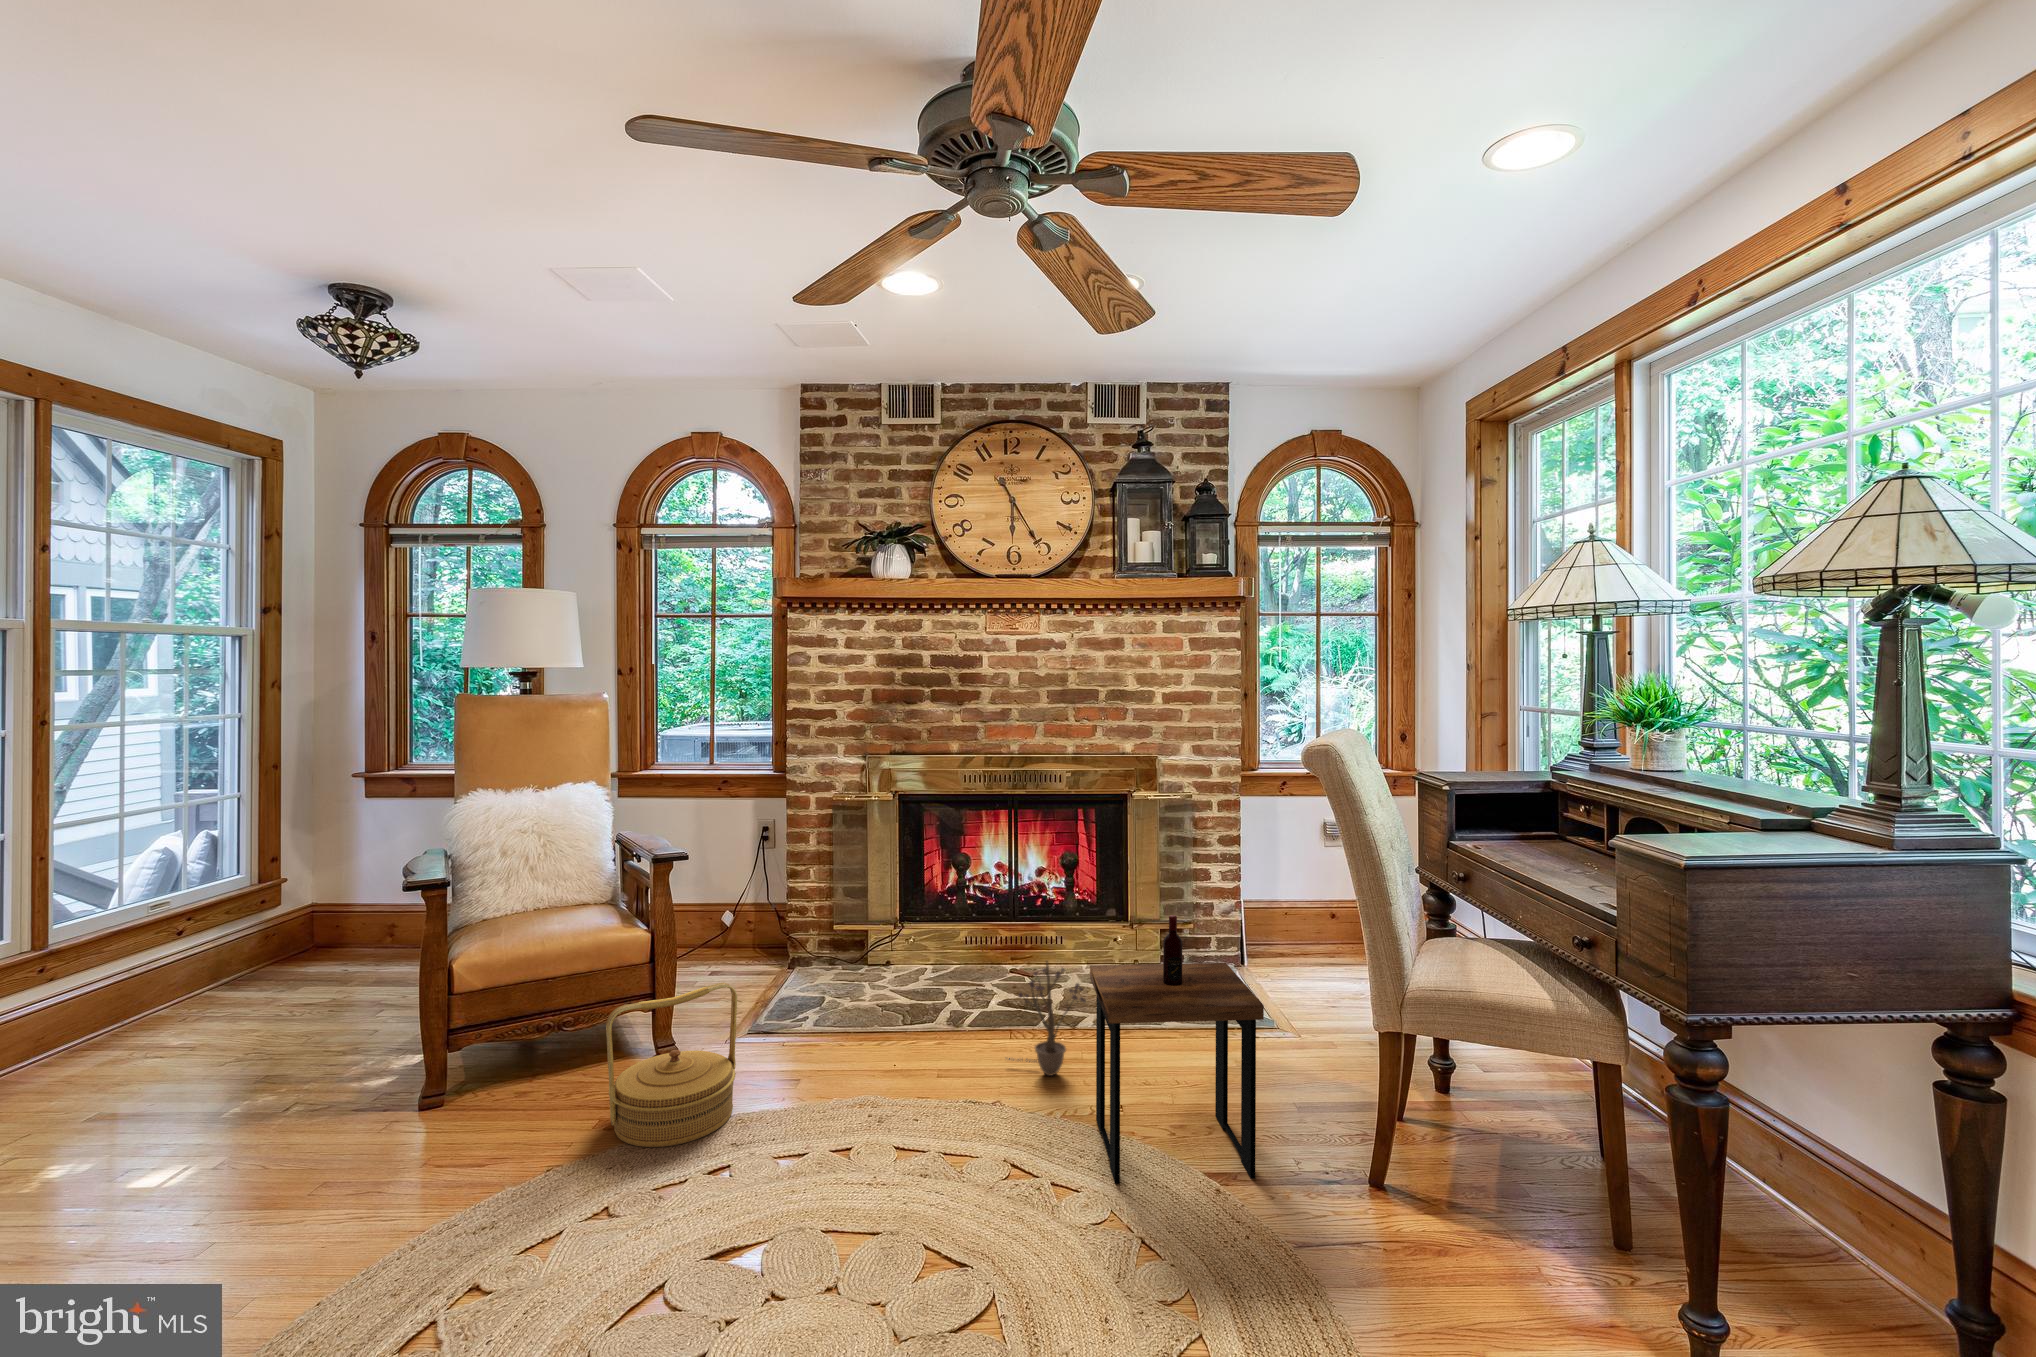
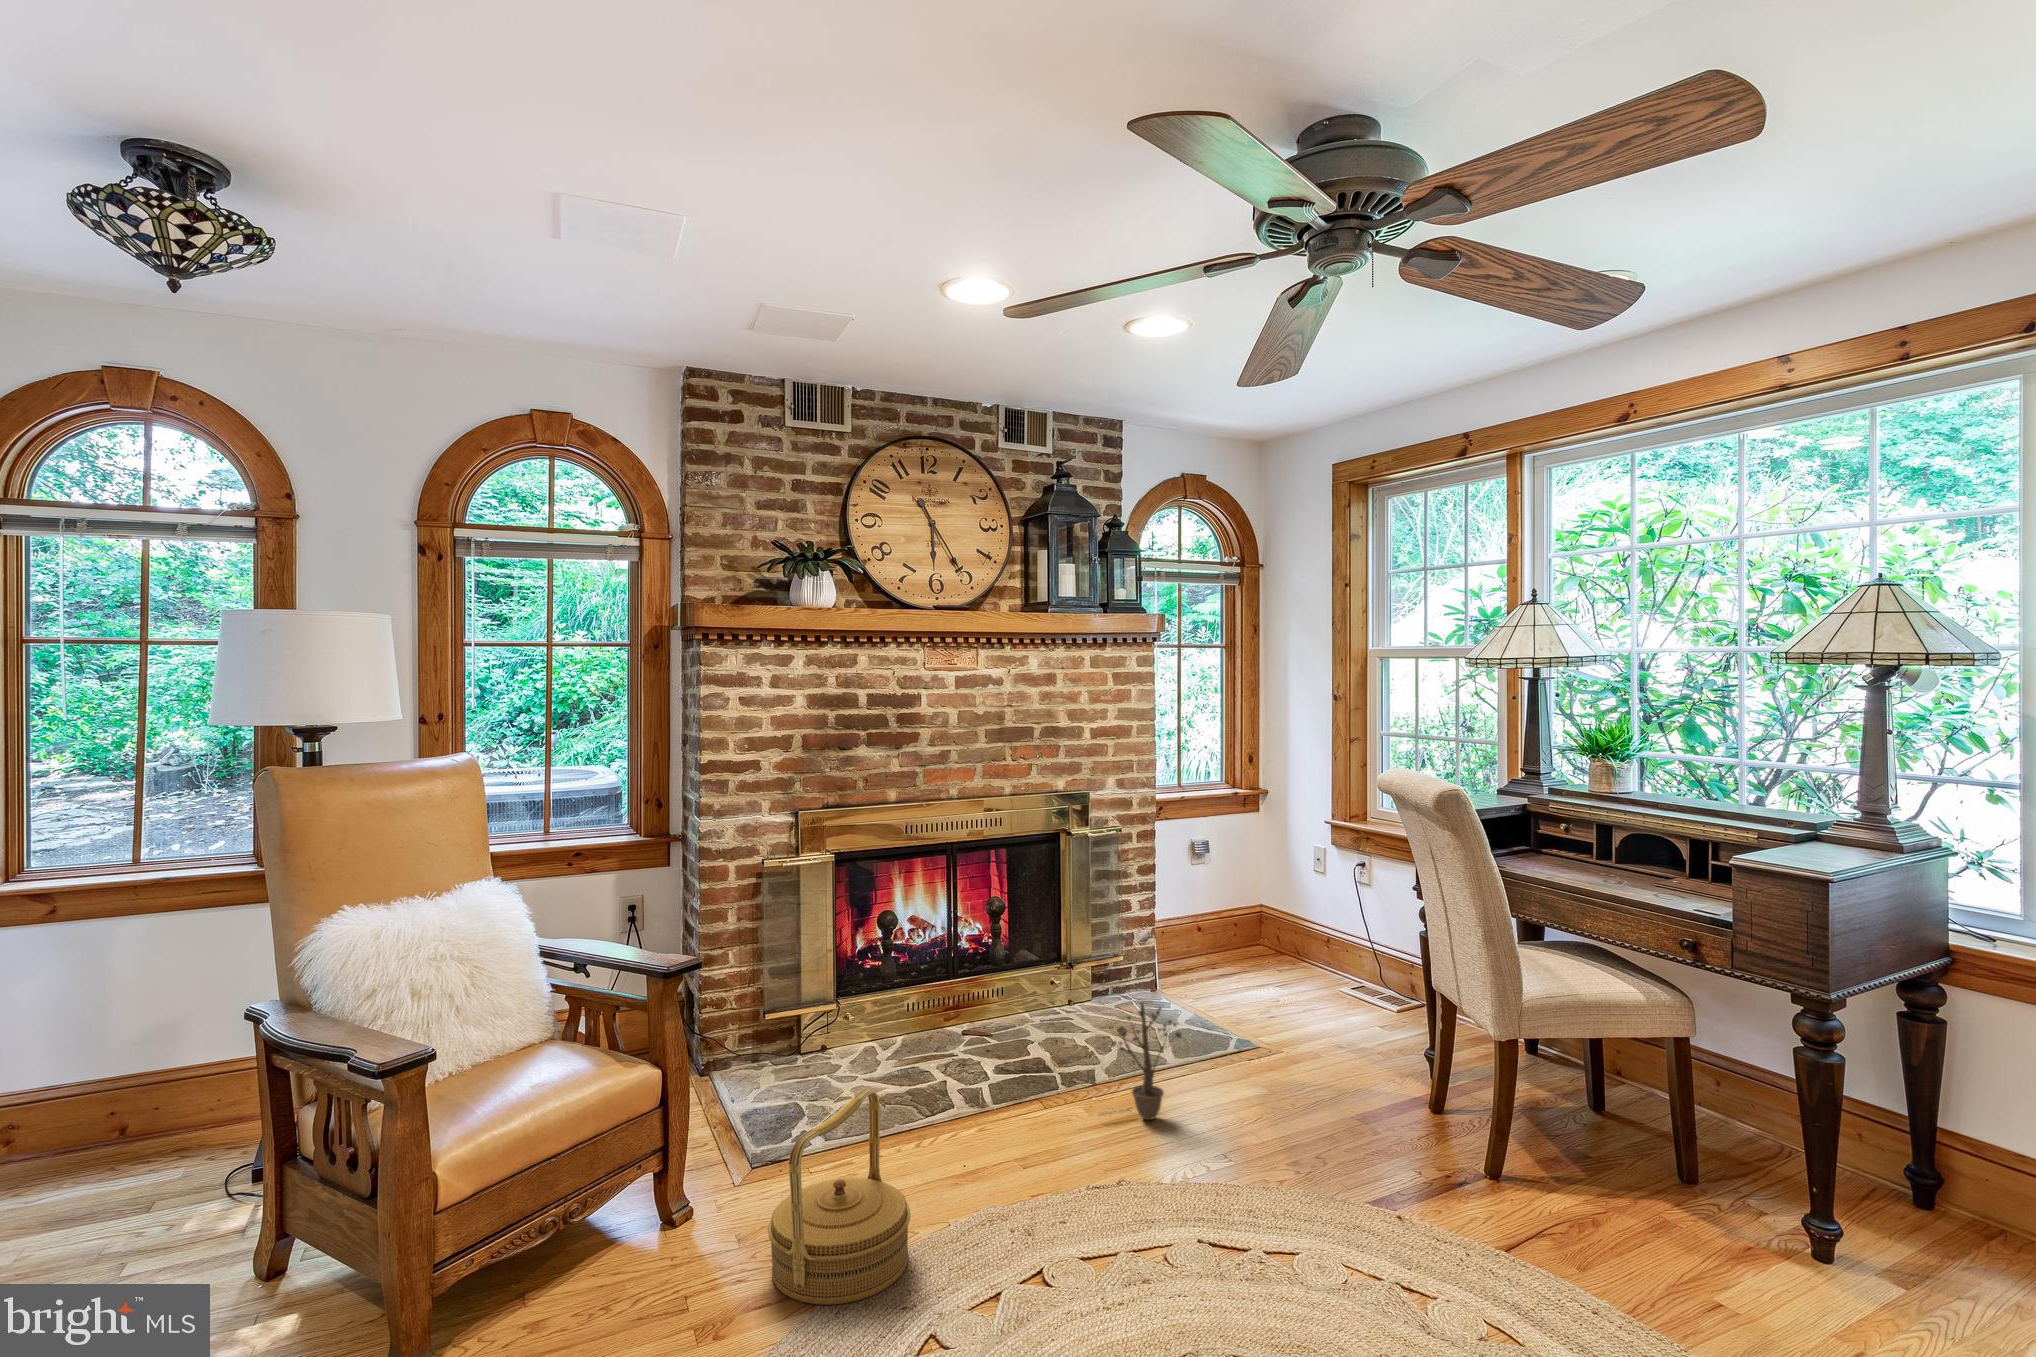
side table: present [1090,915,1264,1184] -> none [1233,931,1416,1190]

